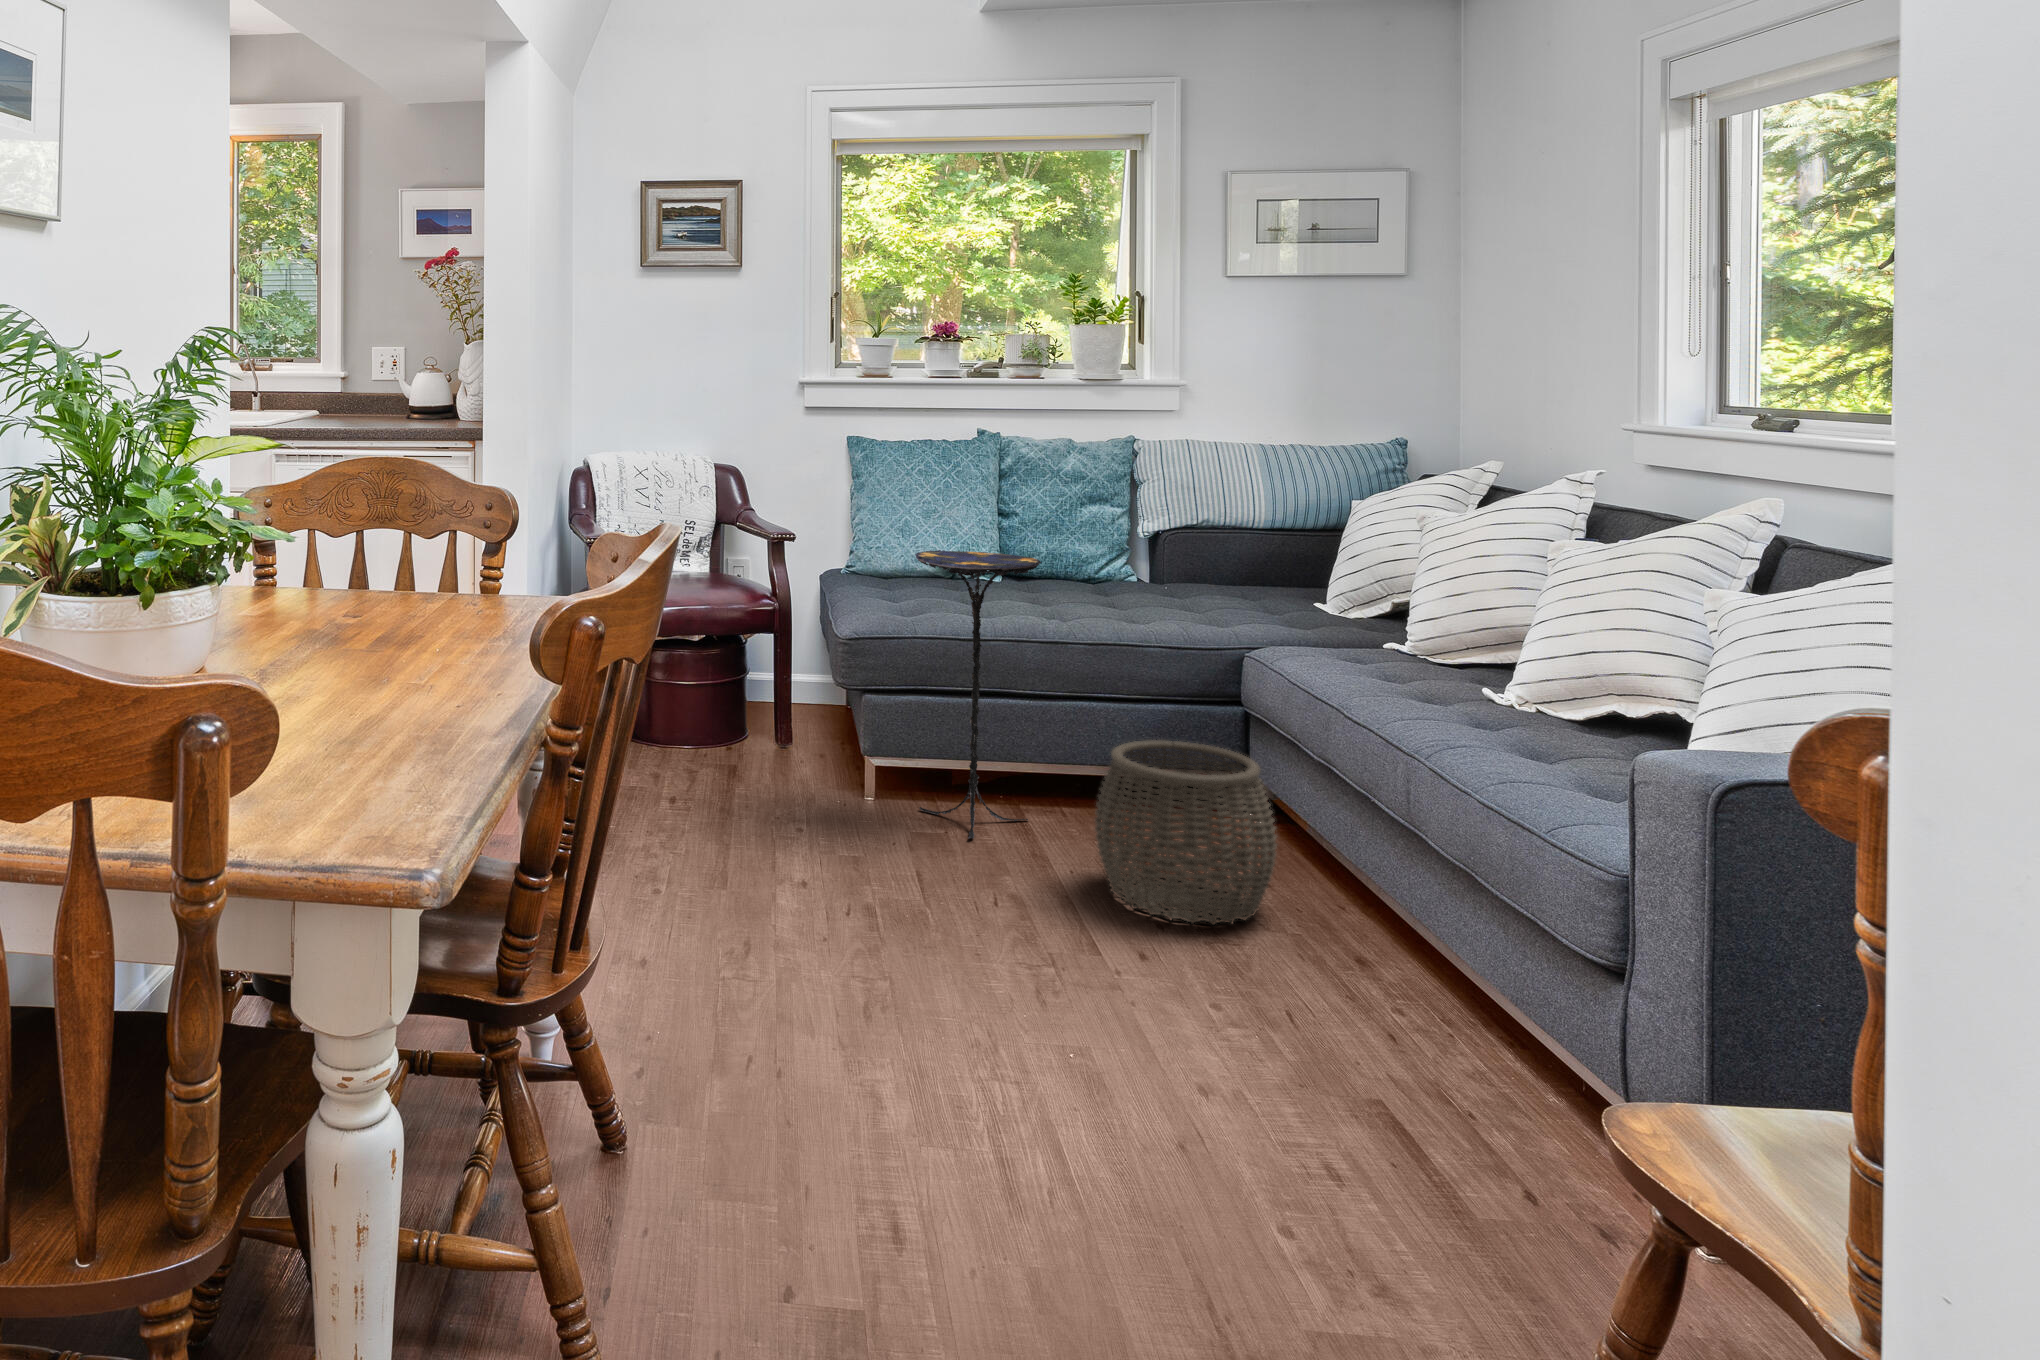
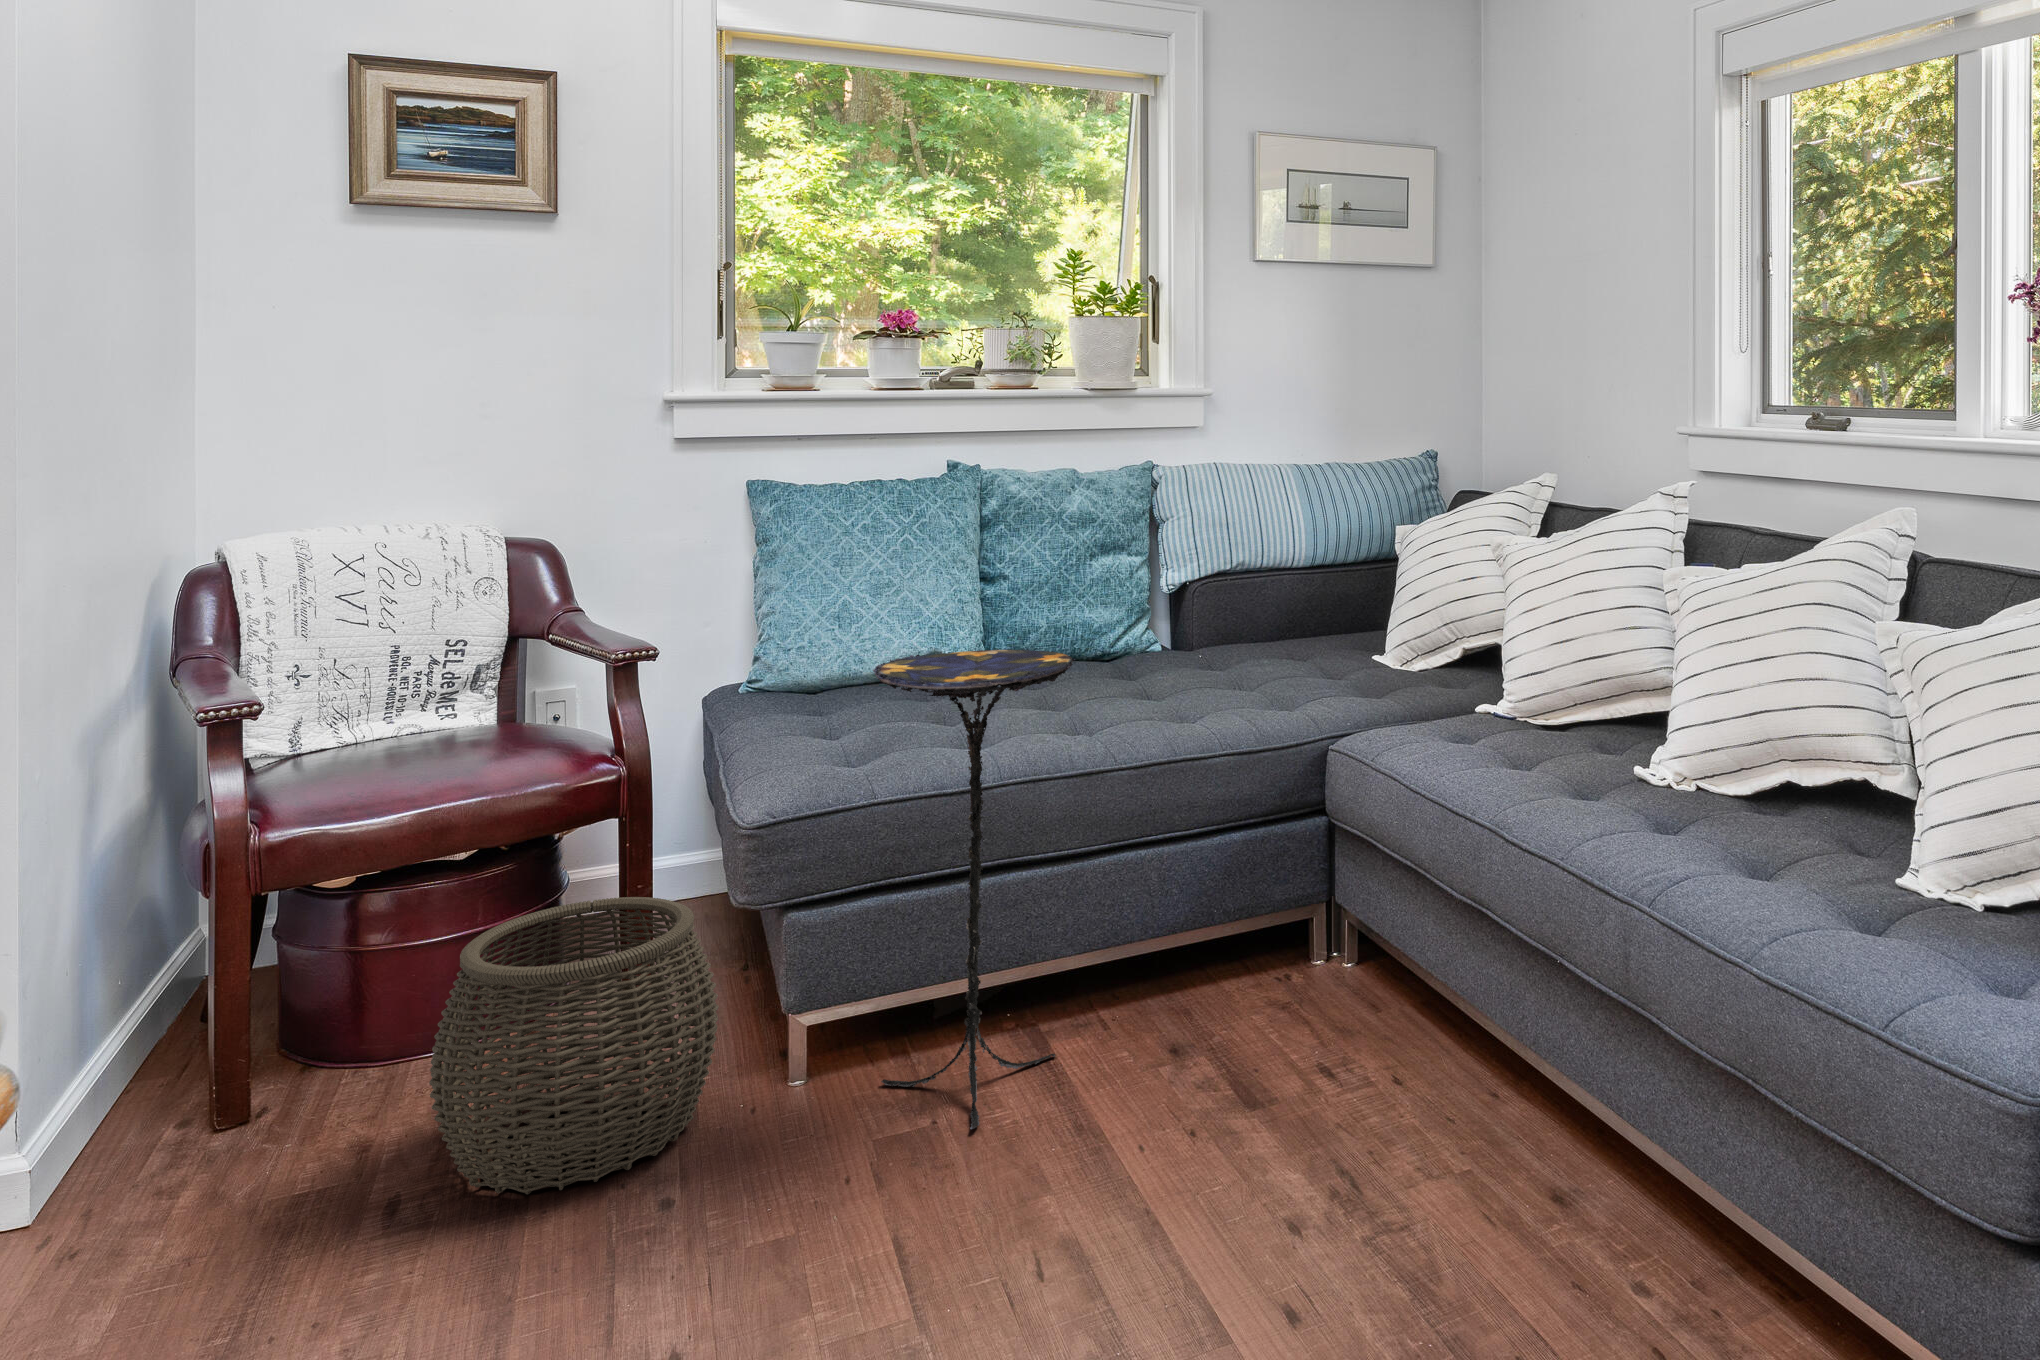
woven basket: present [1095,740,1277,924] -> present [429,897,719,1194]

